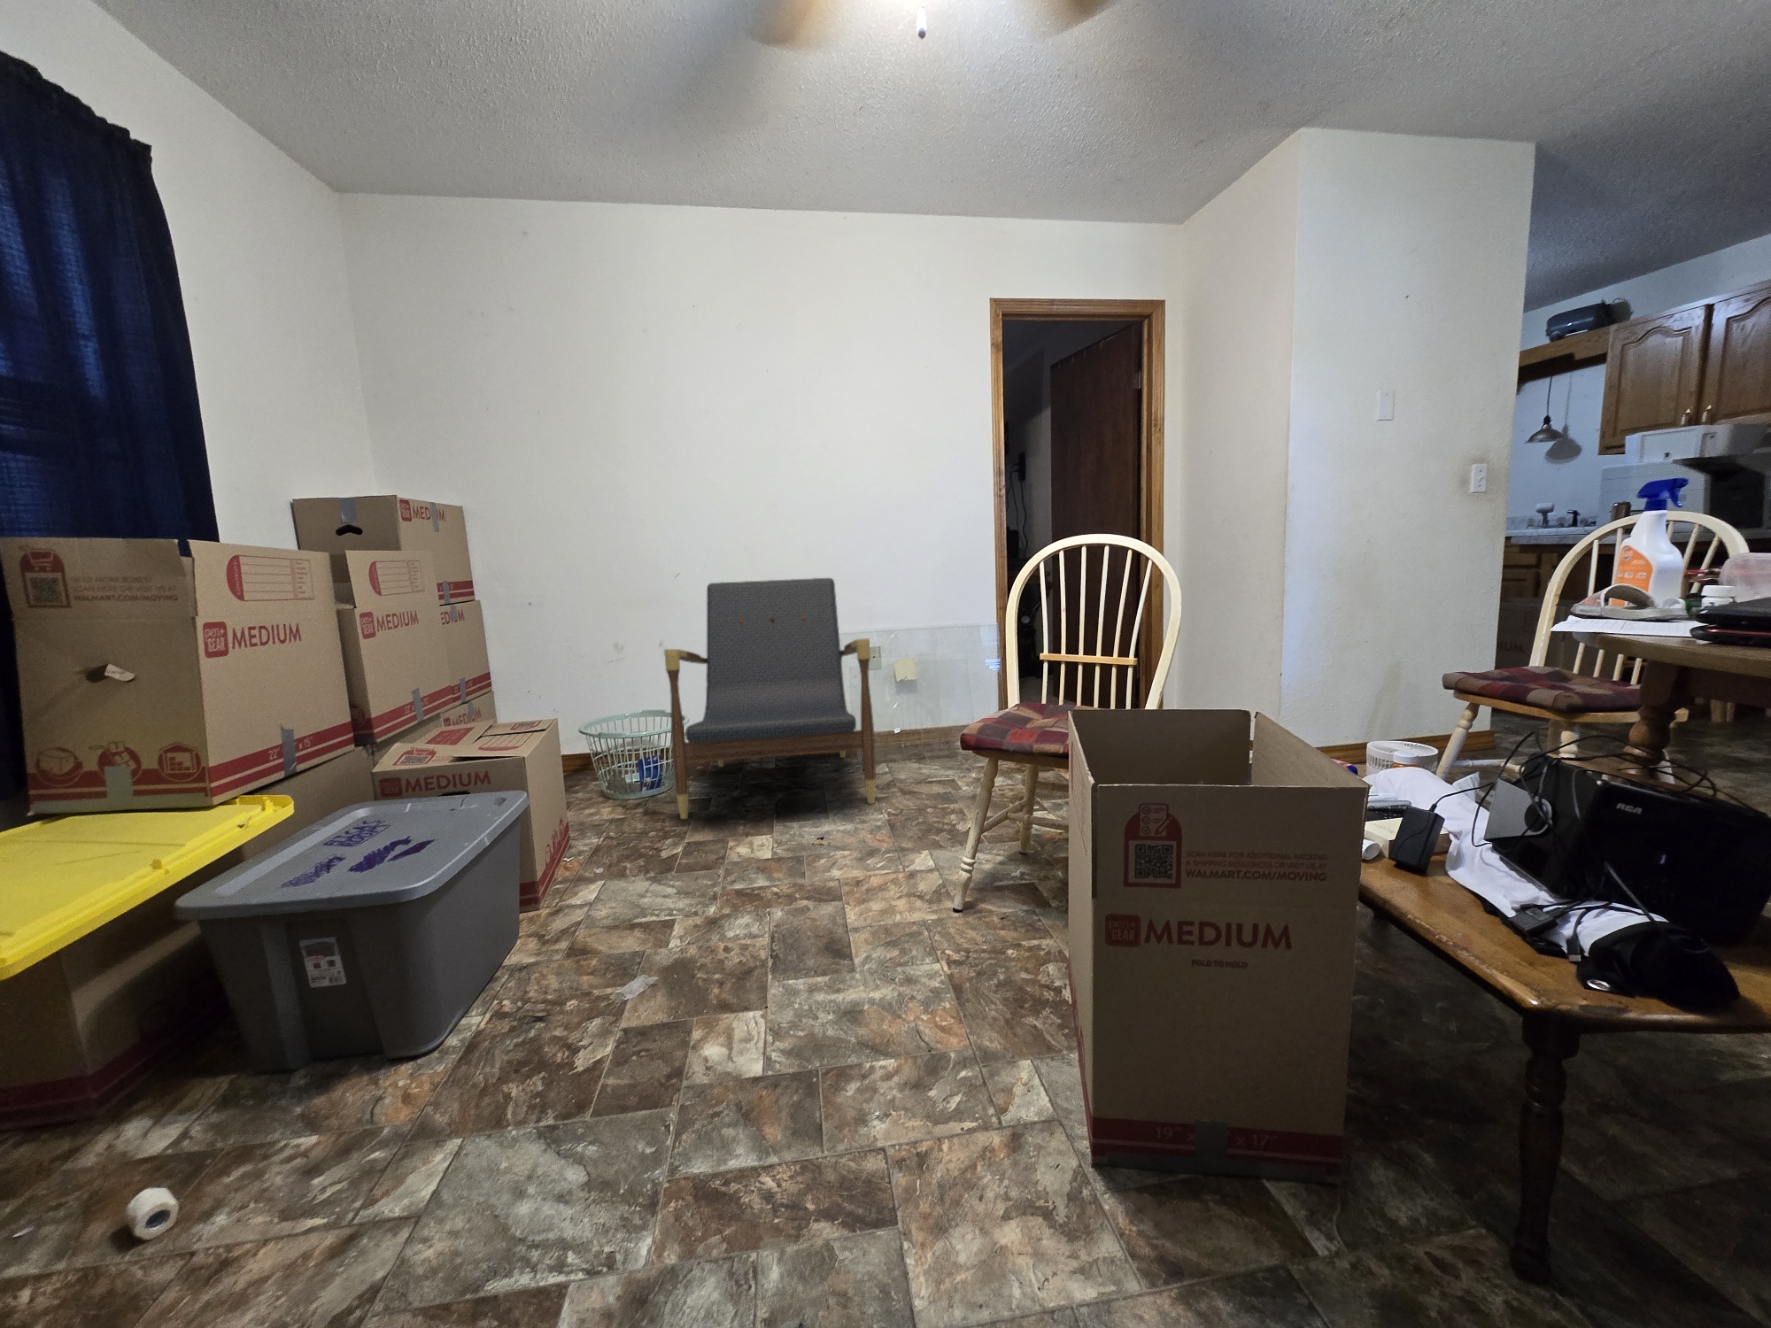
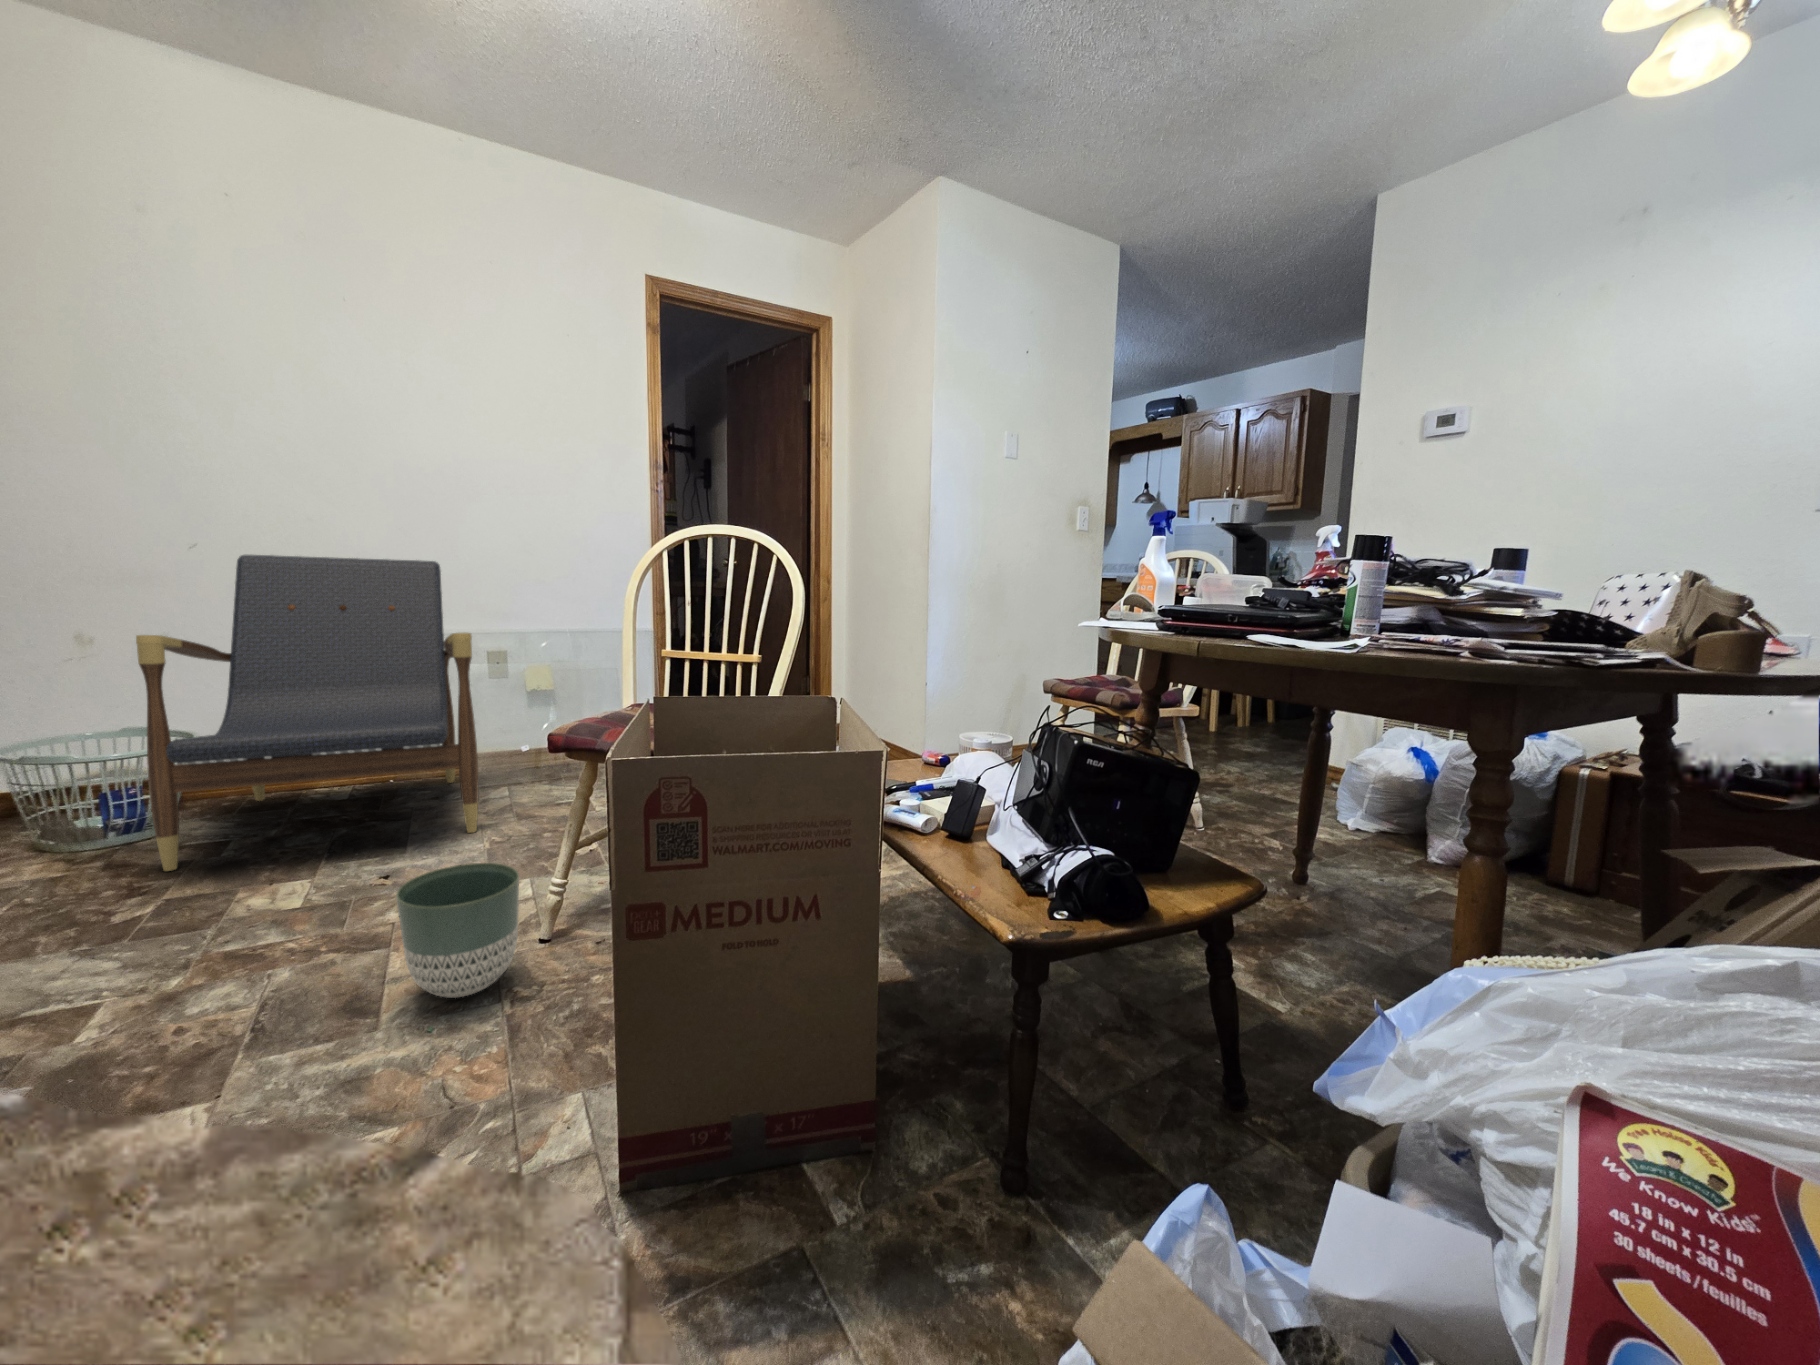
planter: none [862,841,949,953] -> present [396,863,519,998]

